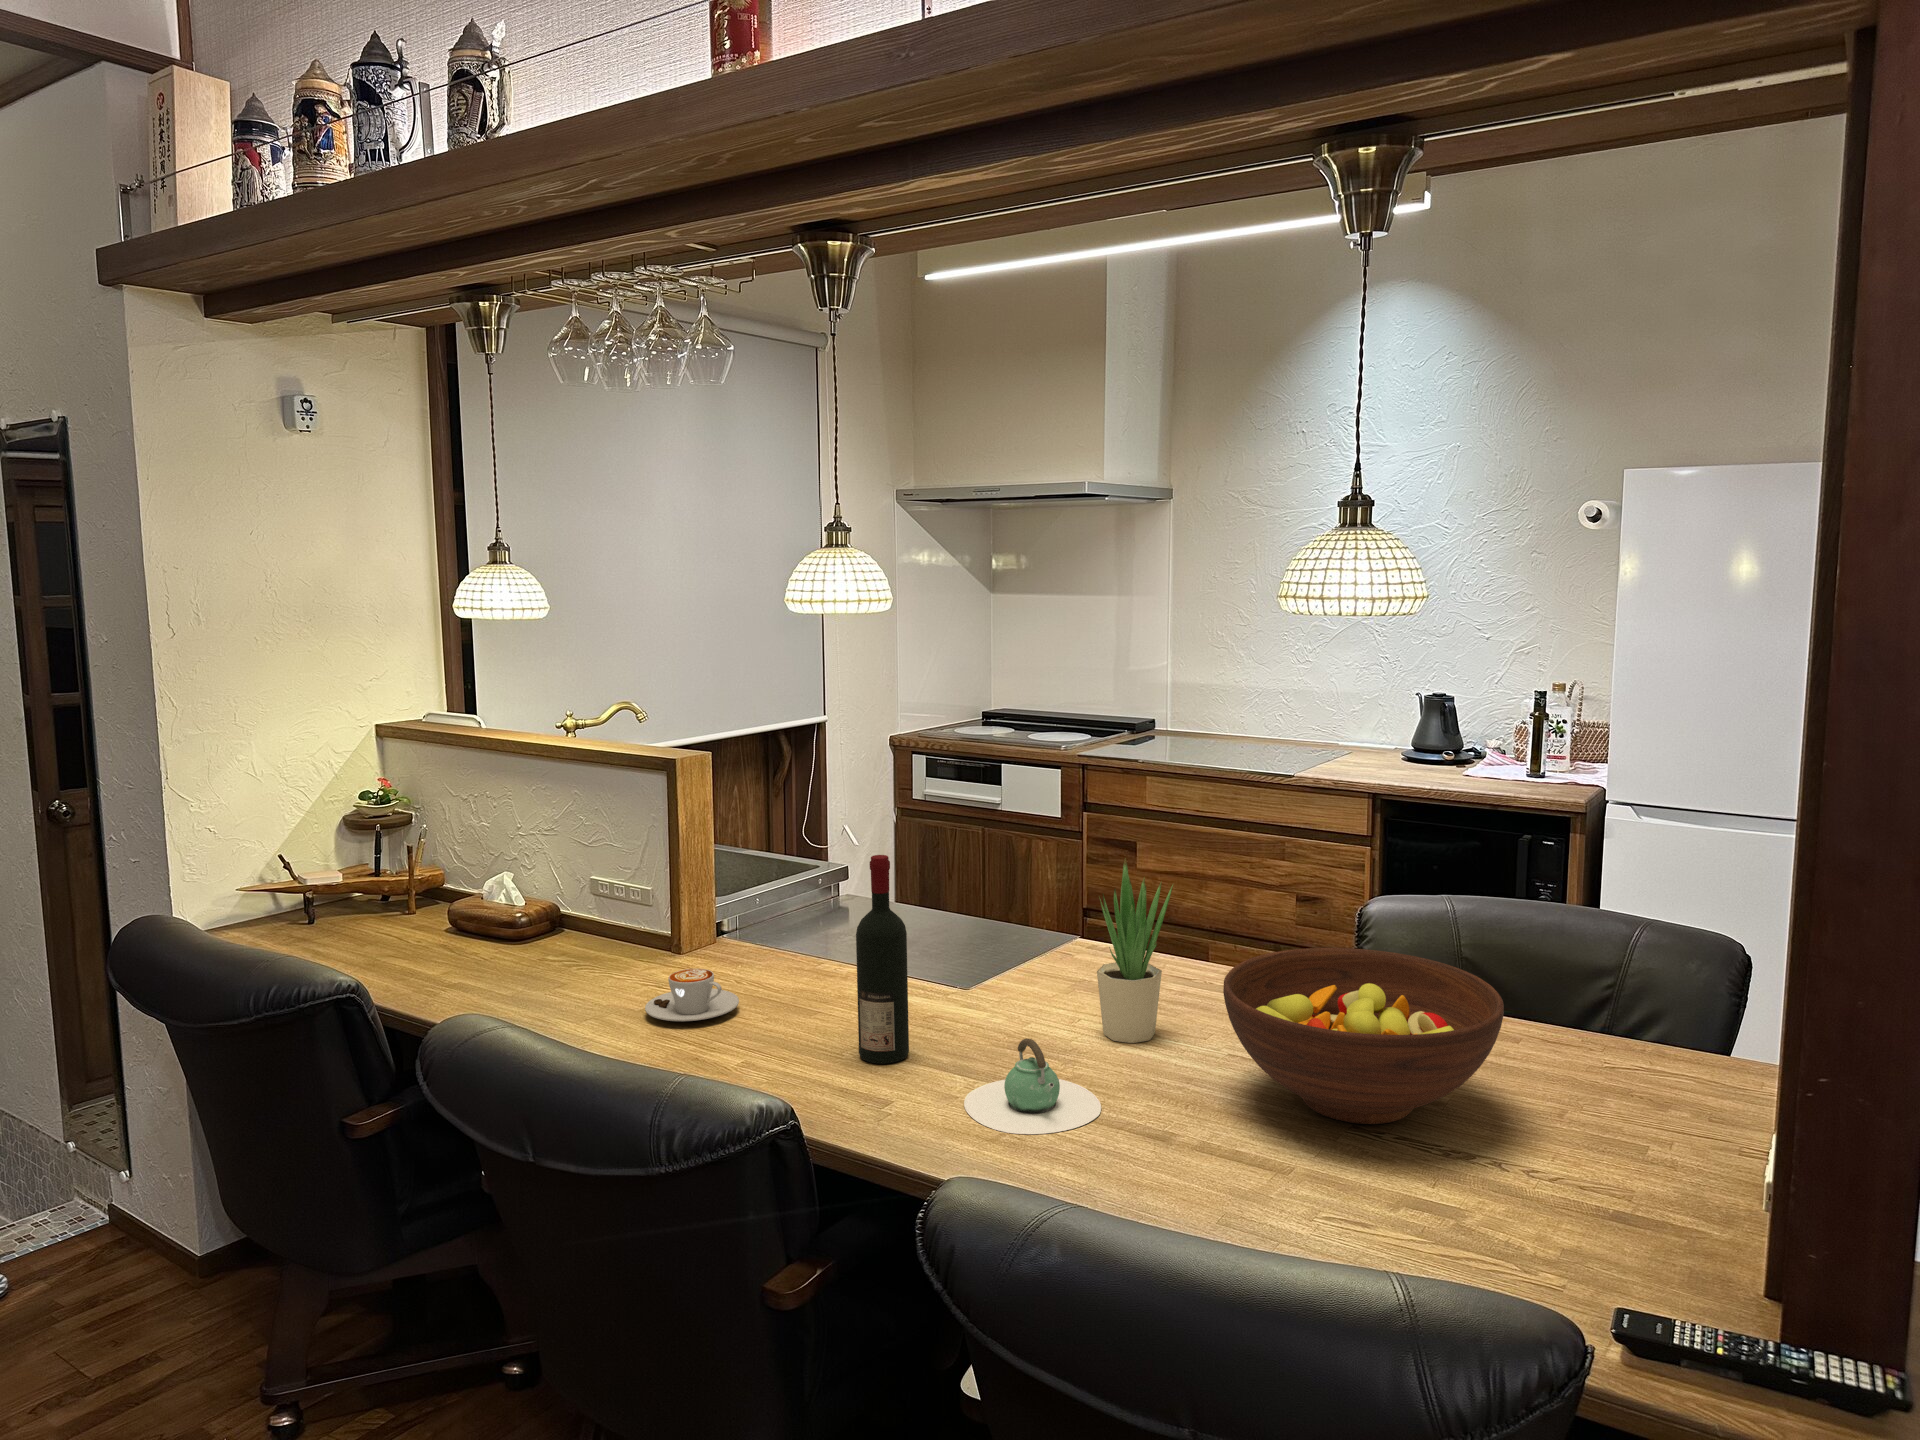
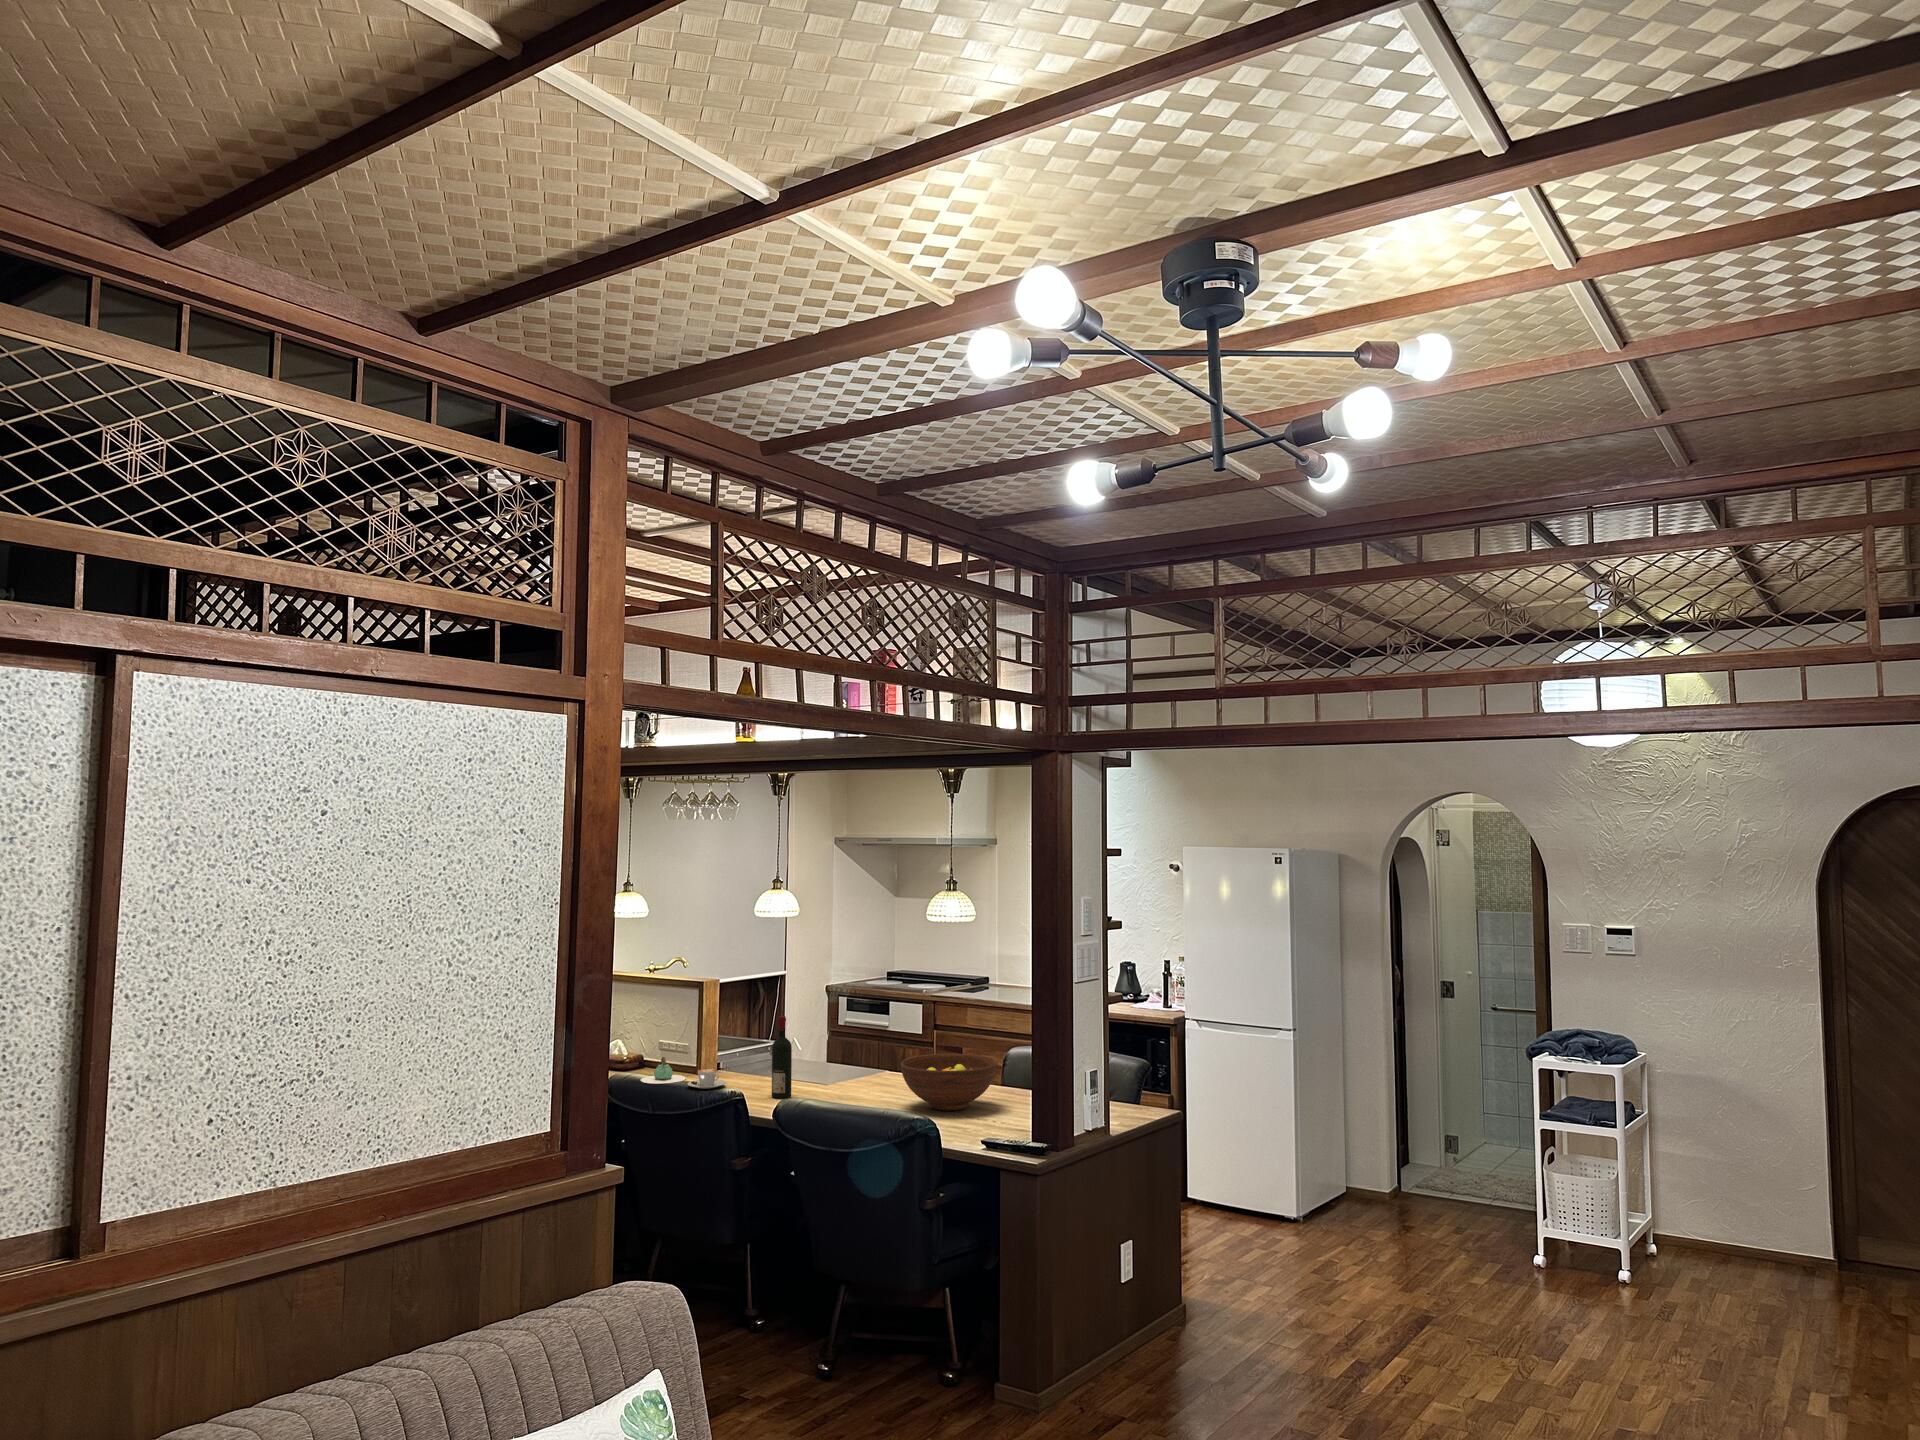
potted plant: present [1097,858,1173,1043] -> none [868,1019,899,1095]
teapot: present [964,1039,1101,1134] -> present [641,1057,686,1084]

